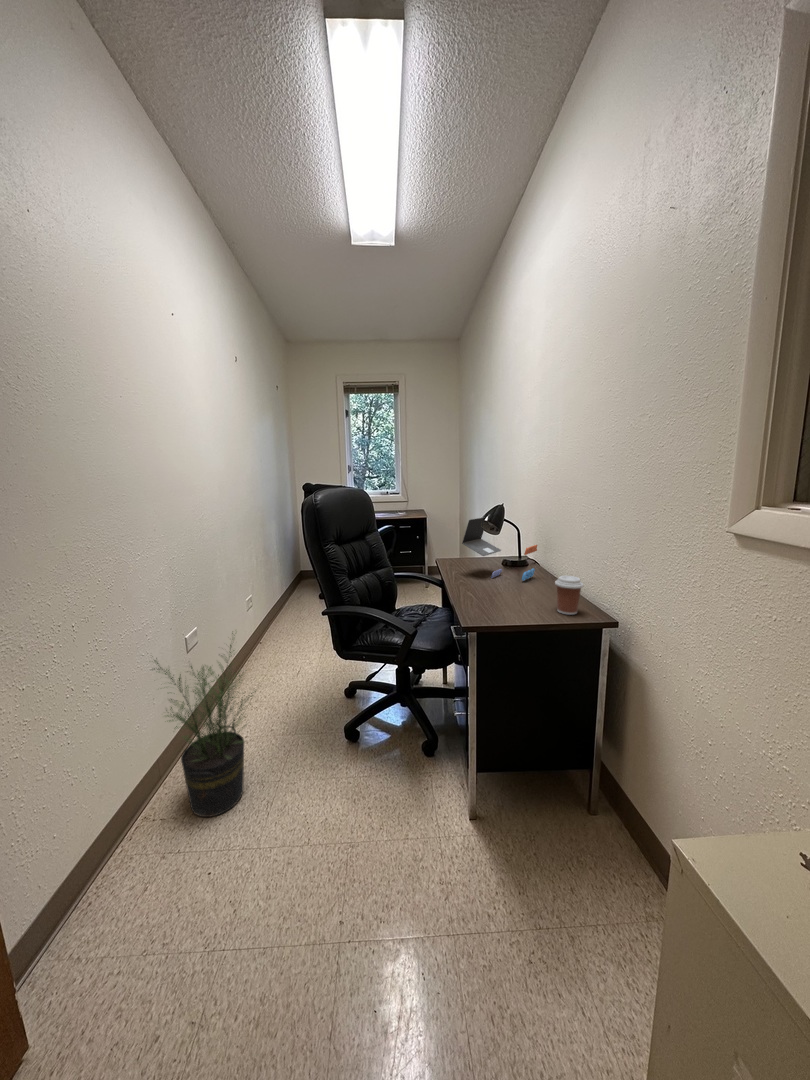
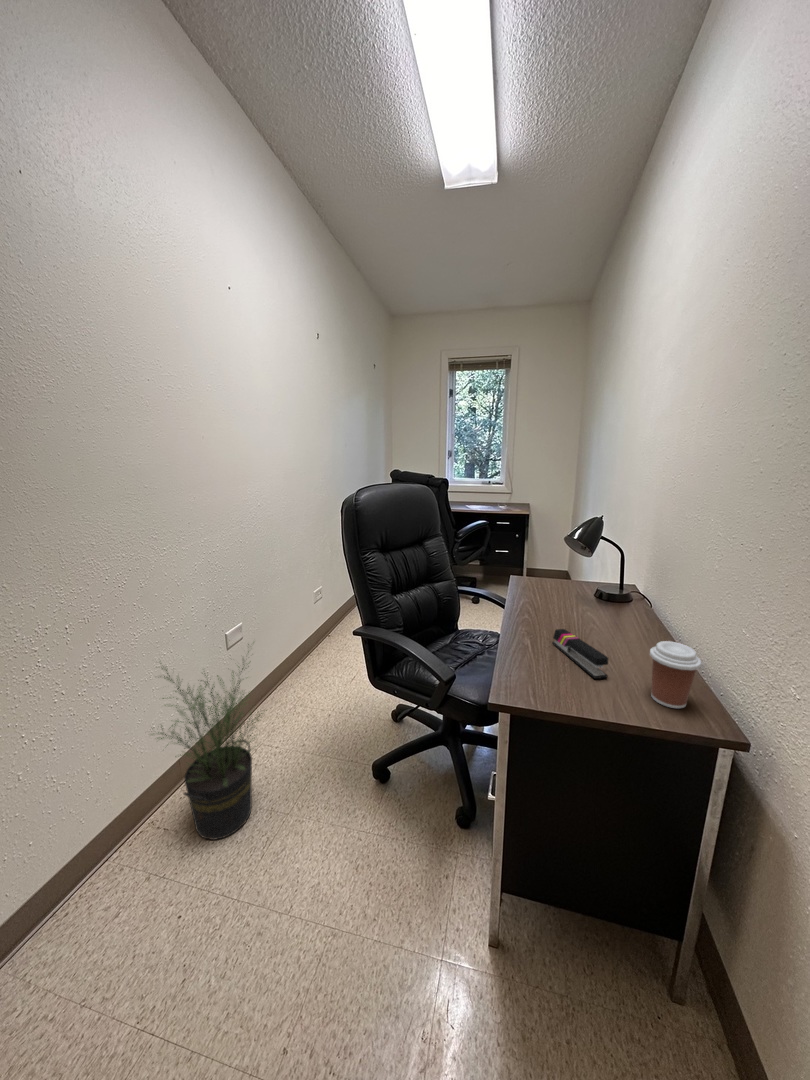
laptop: present [462,517,537,581] -> none [530,528,644,625]
stapler: none [490,583,531,607] -> present [552,629,608,679]

